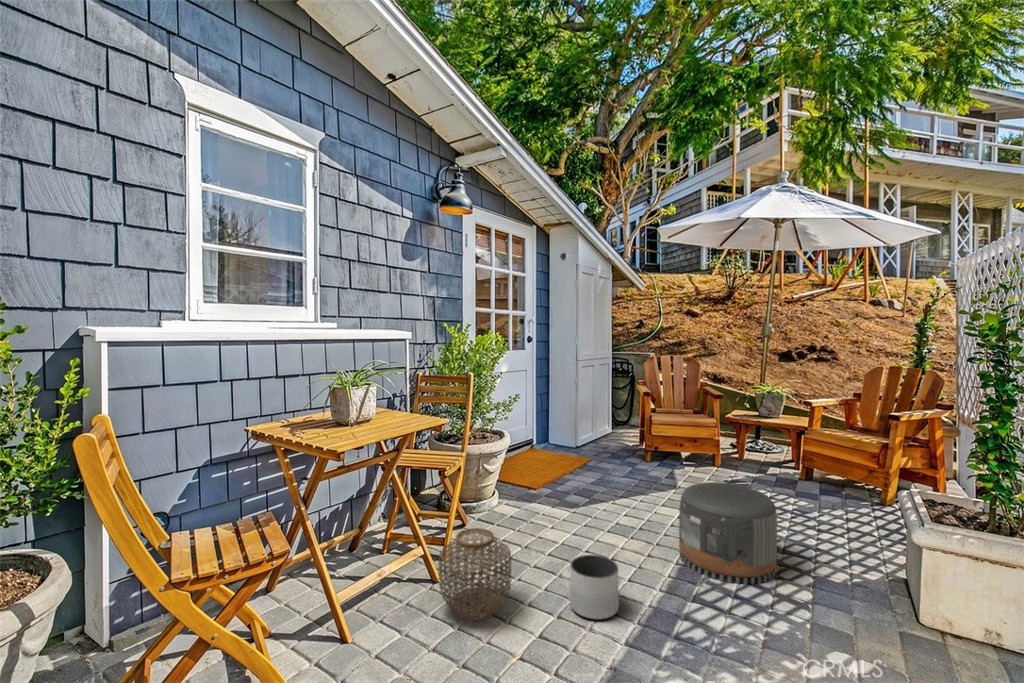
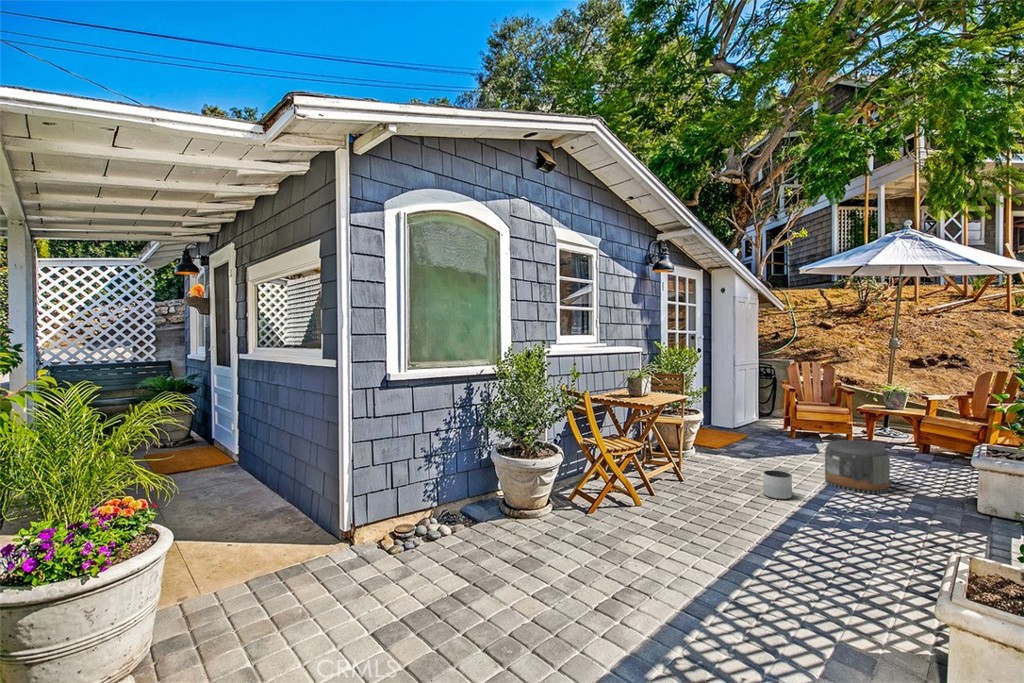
woven basket: present [439,528,511,621] -> none [692,452,732,496]

